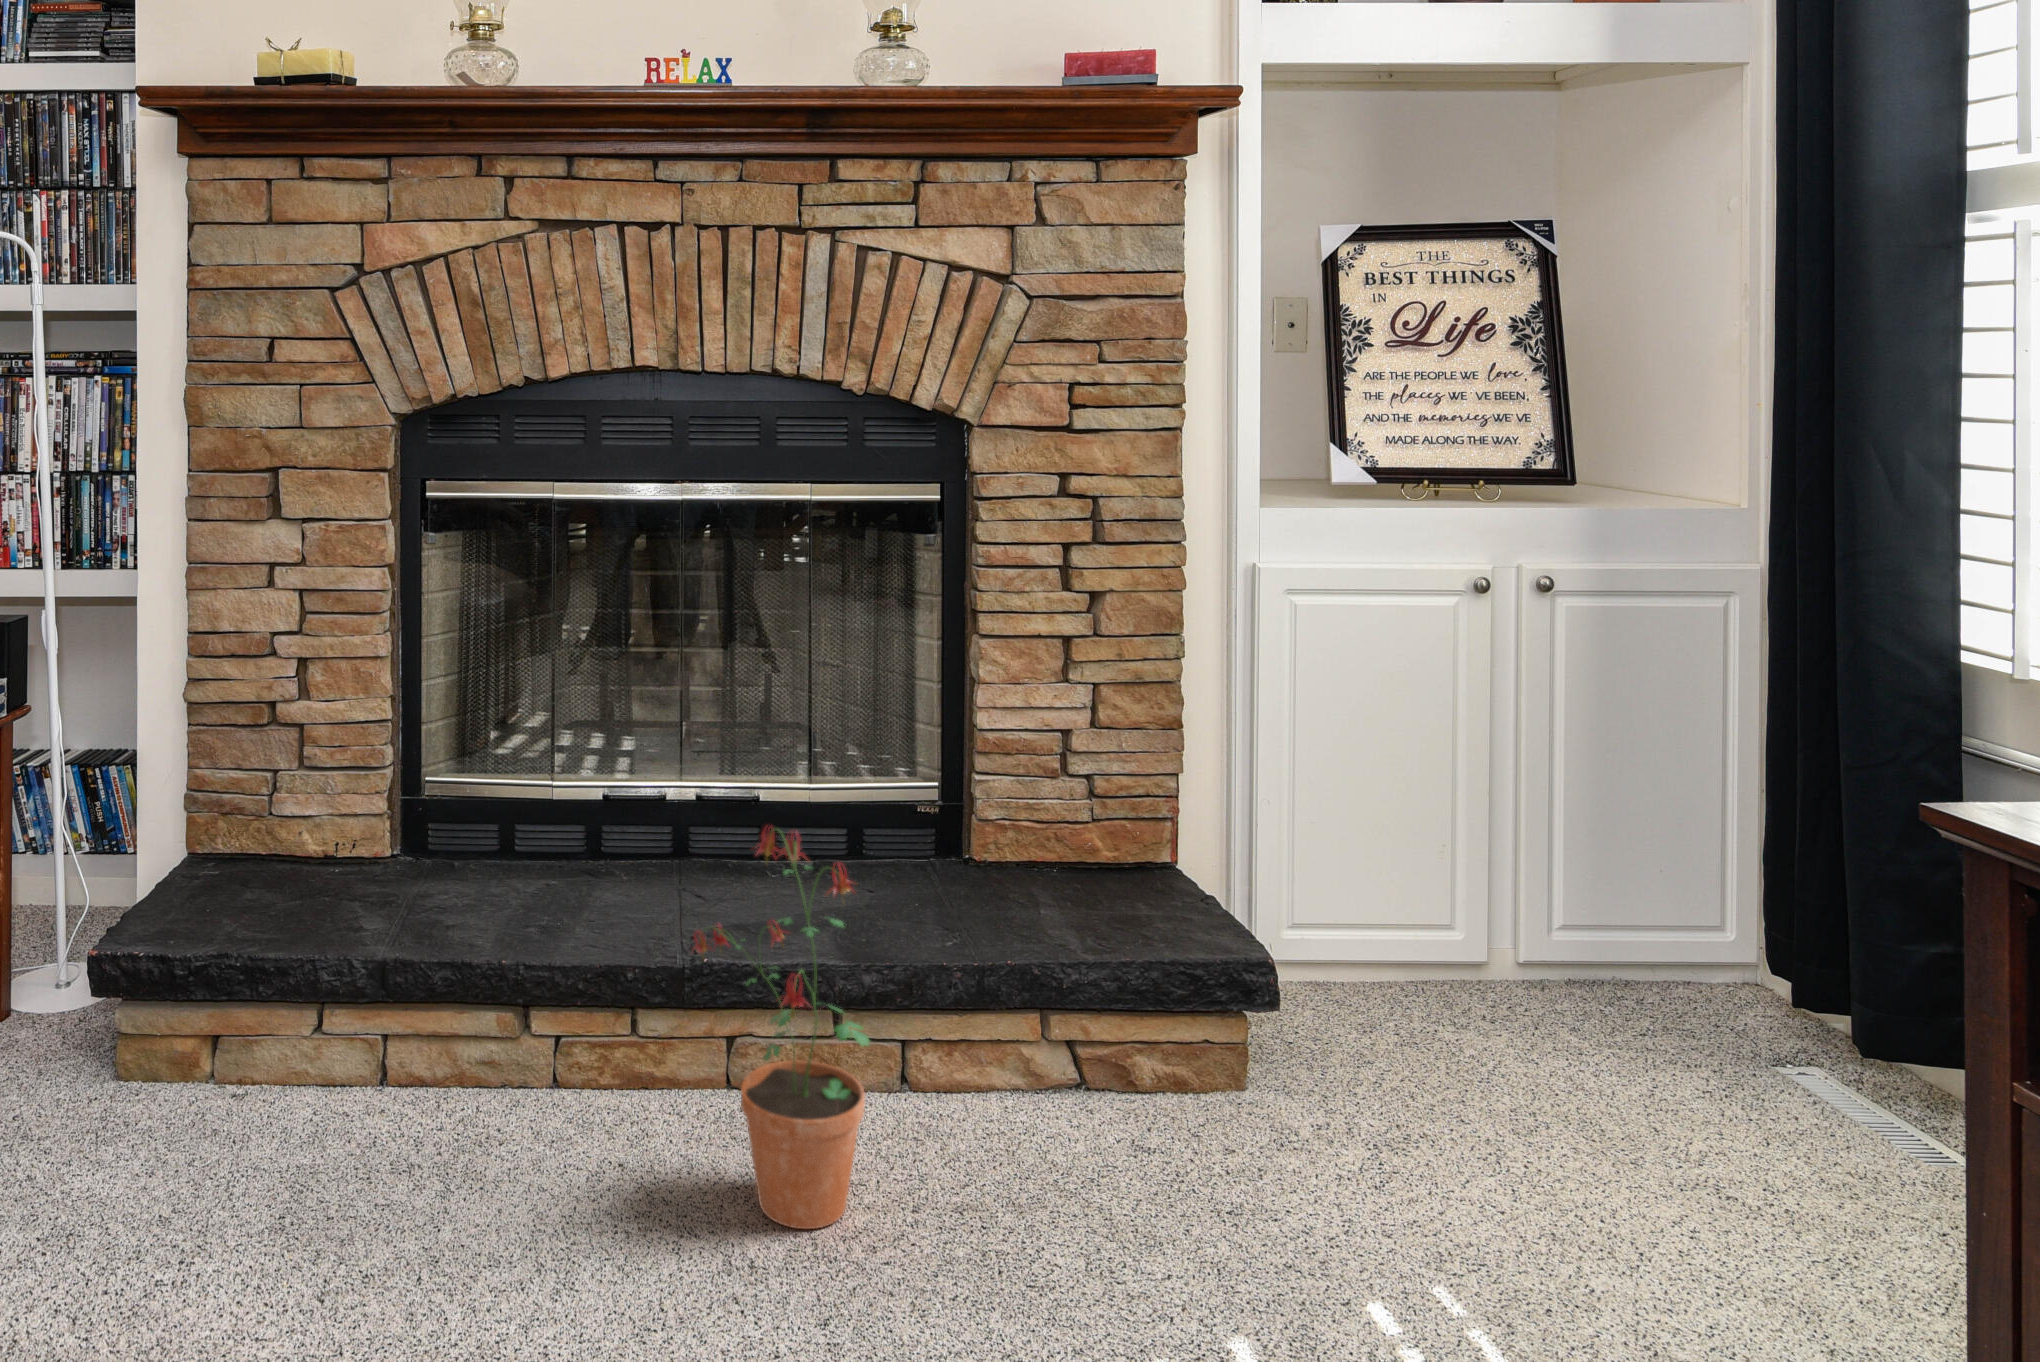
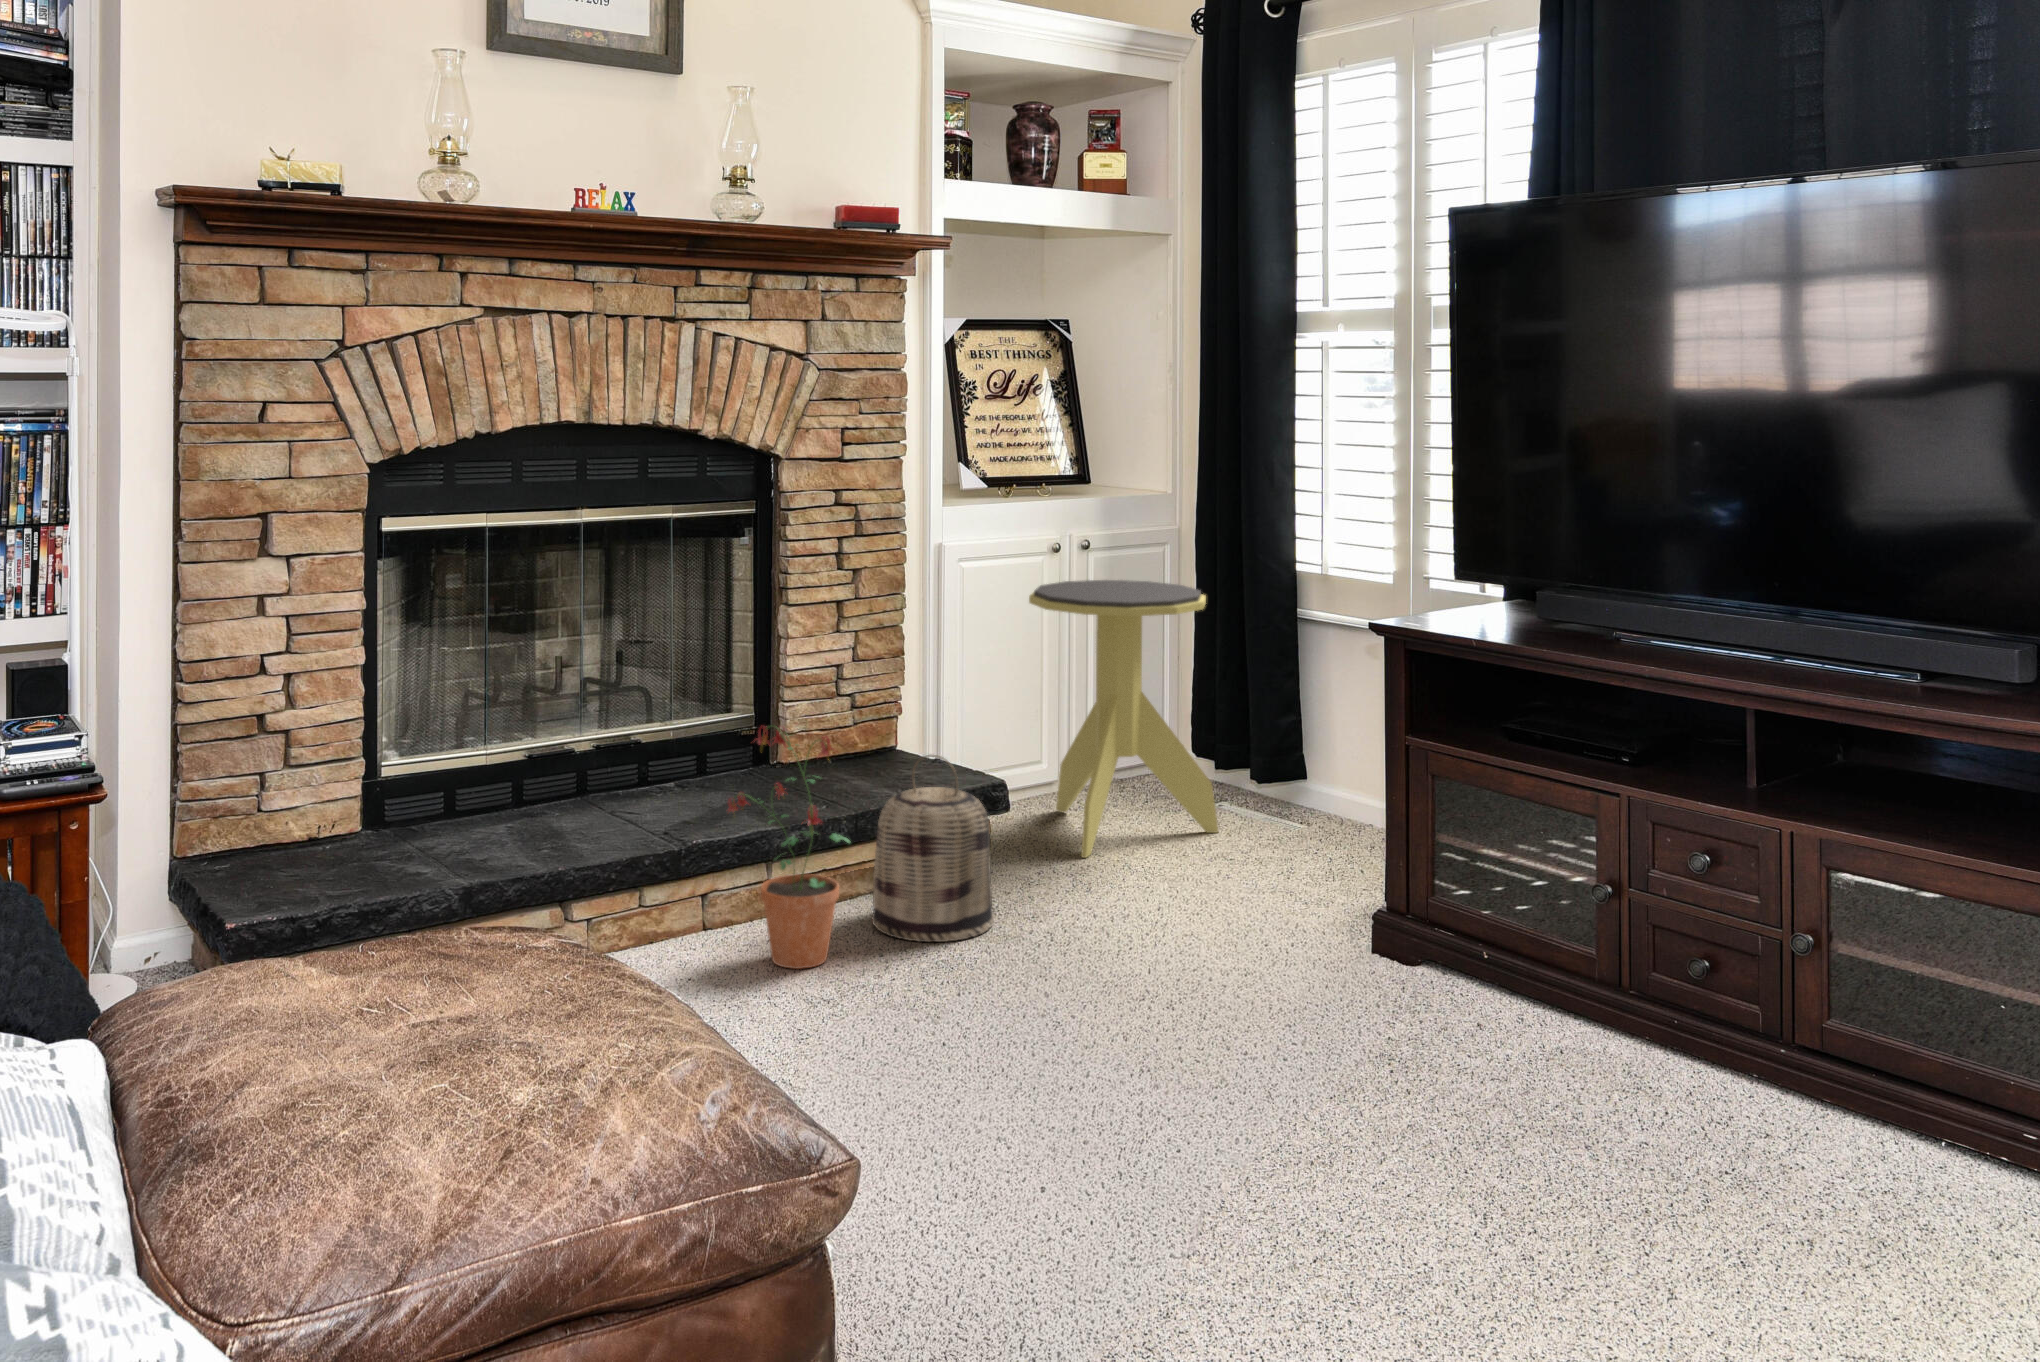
side table: none [1383,638,1762,1130] -> present [1029,580,1219,858]
basket: none [968,914,1178,1249] -> present [872,755,994,942]

